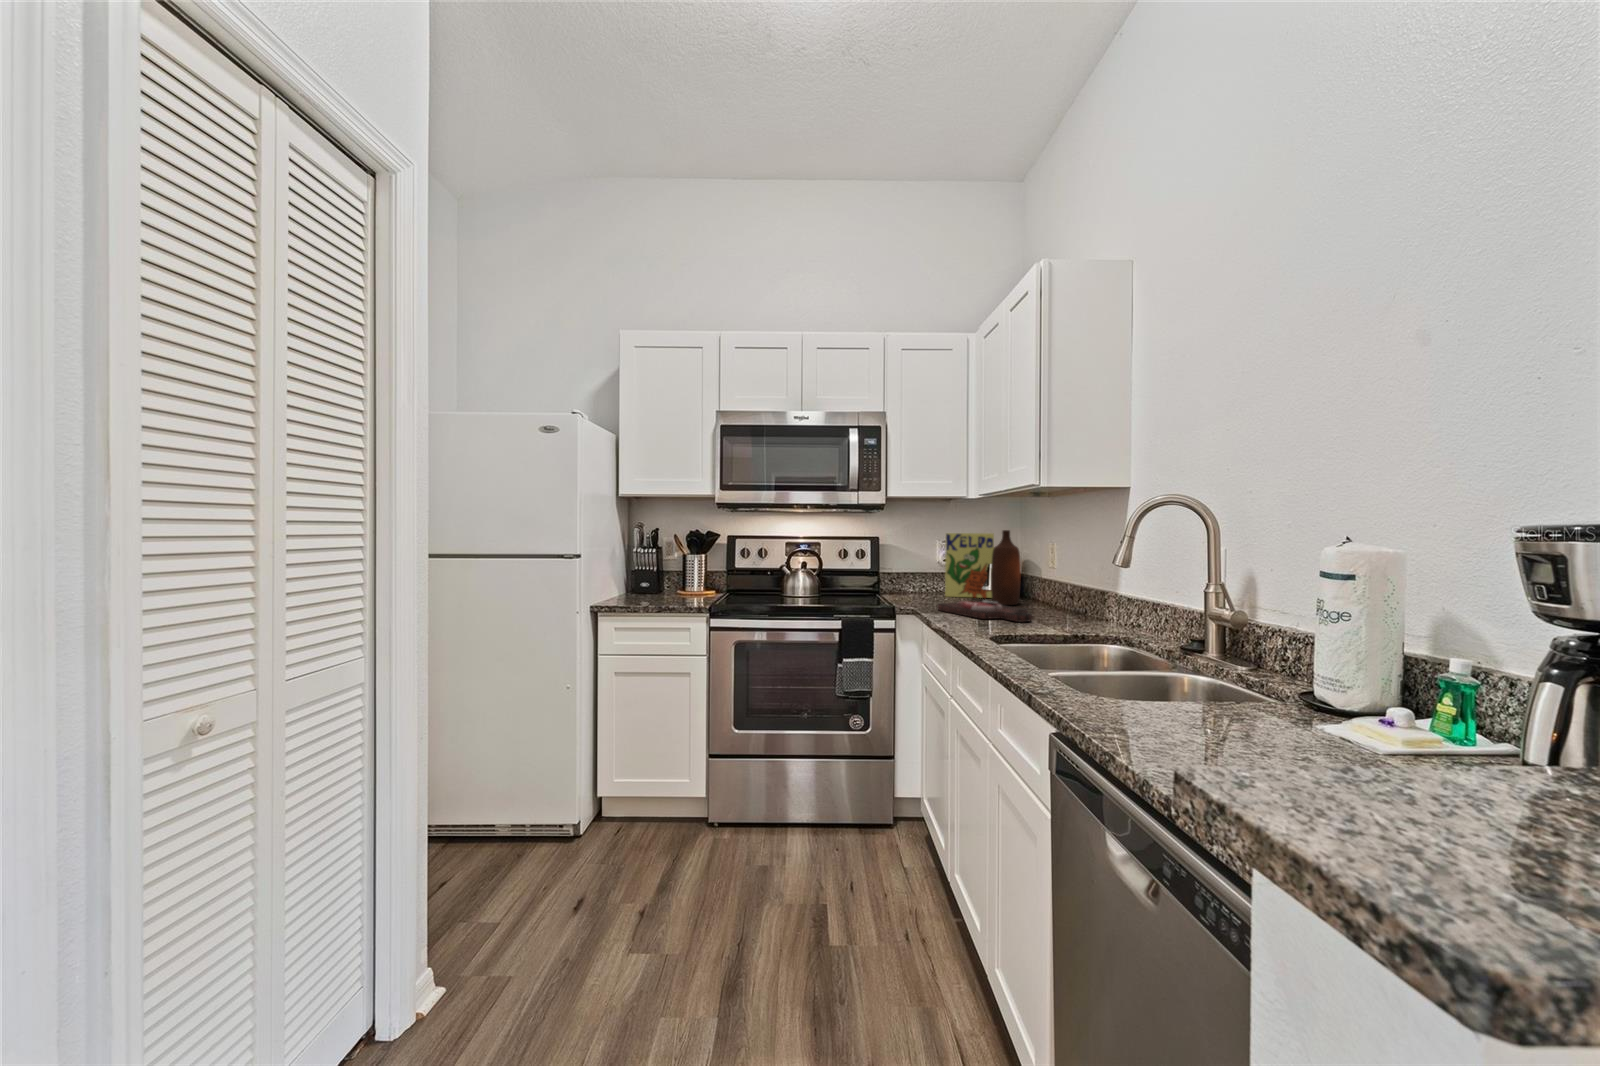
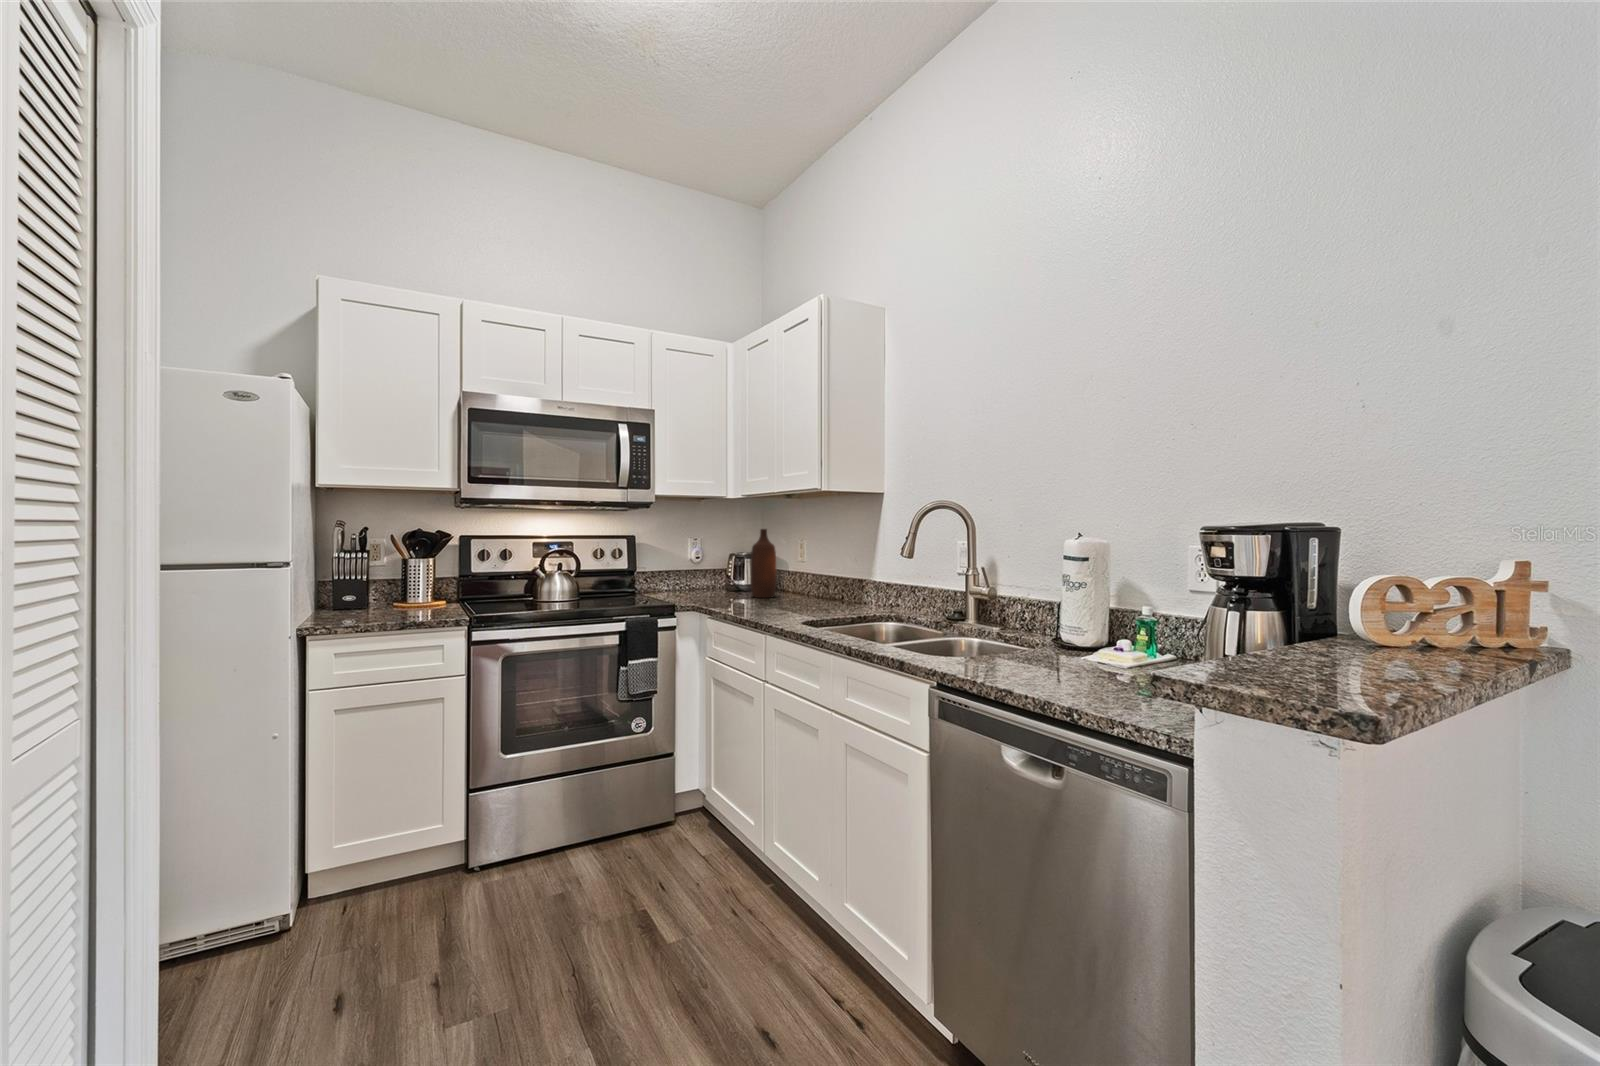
cereal box: present [945,533,994,598] -> none [700,532,746,594]
cutting board: present [938,600,1032,622] -> none [714,594,807,610]

